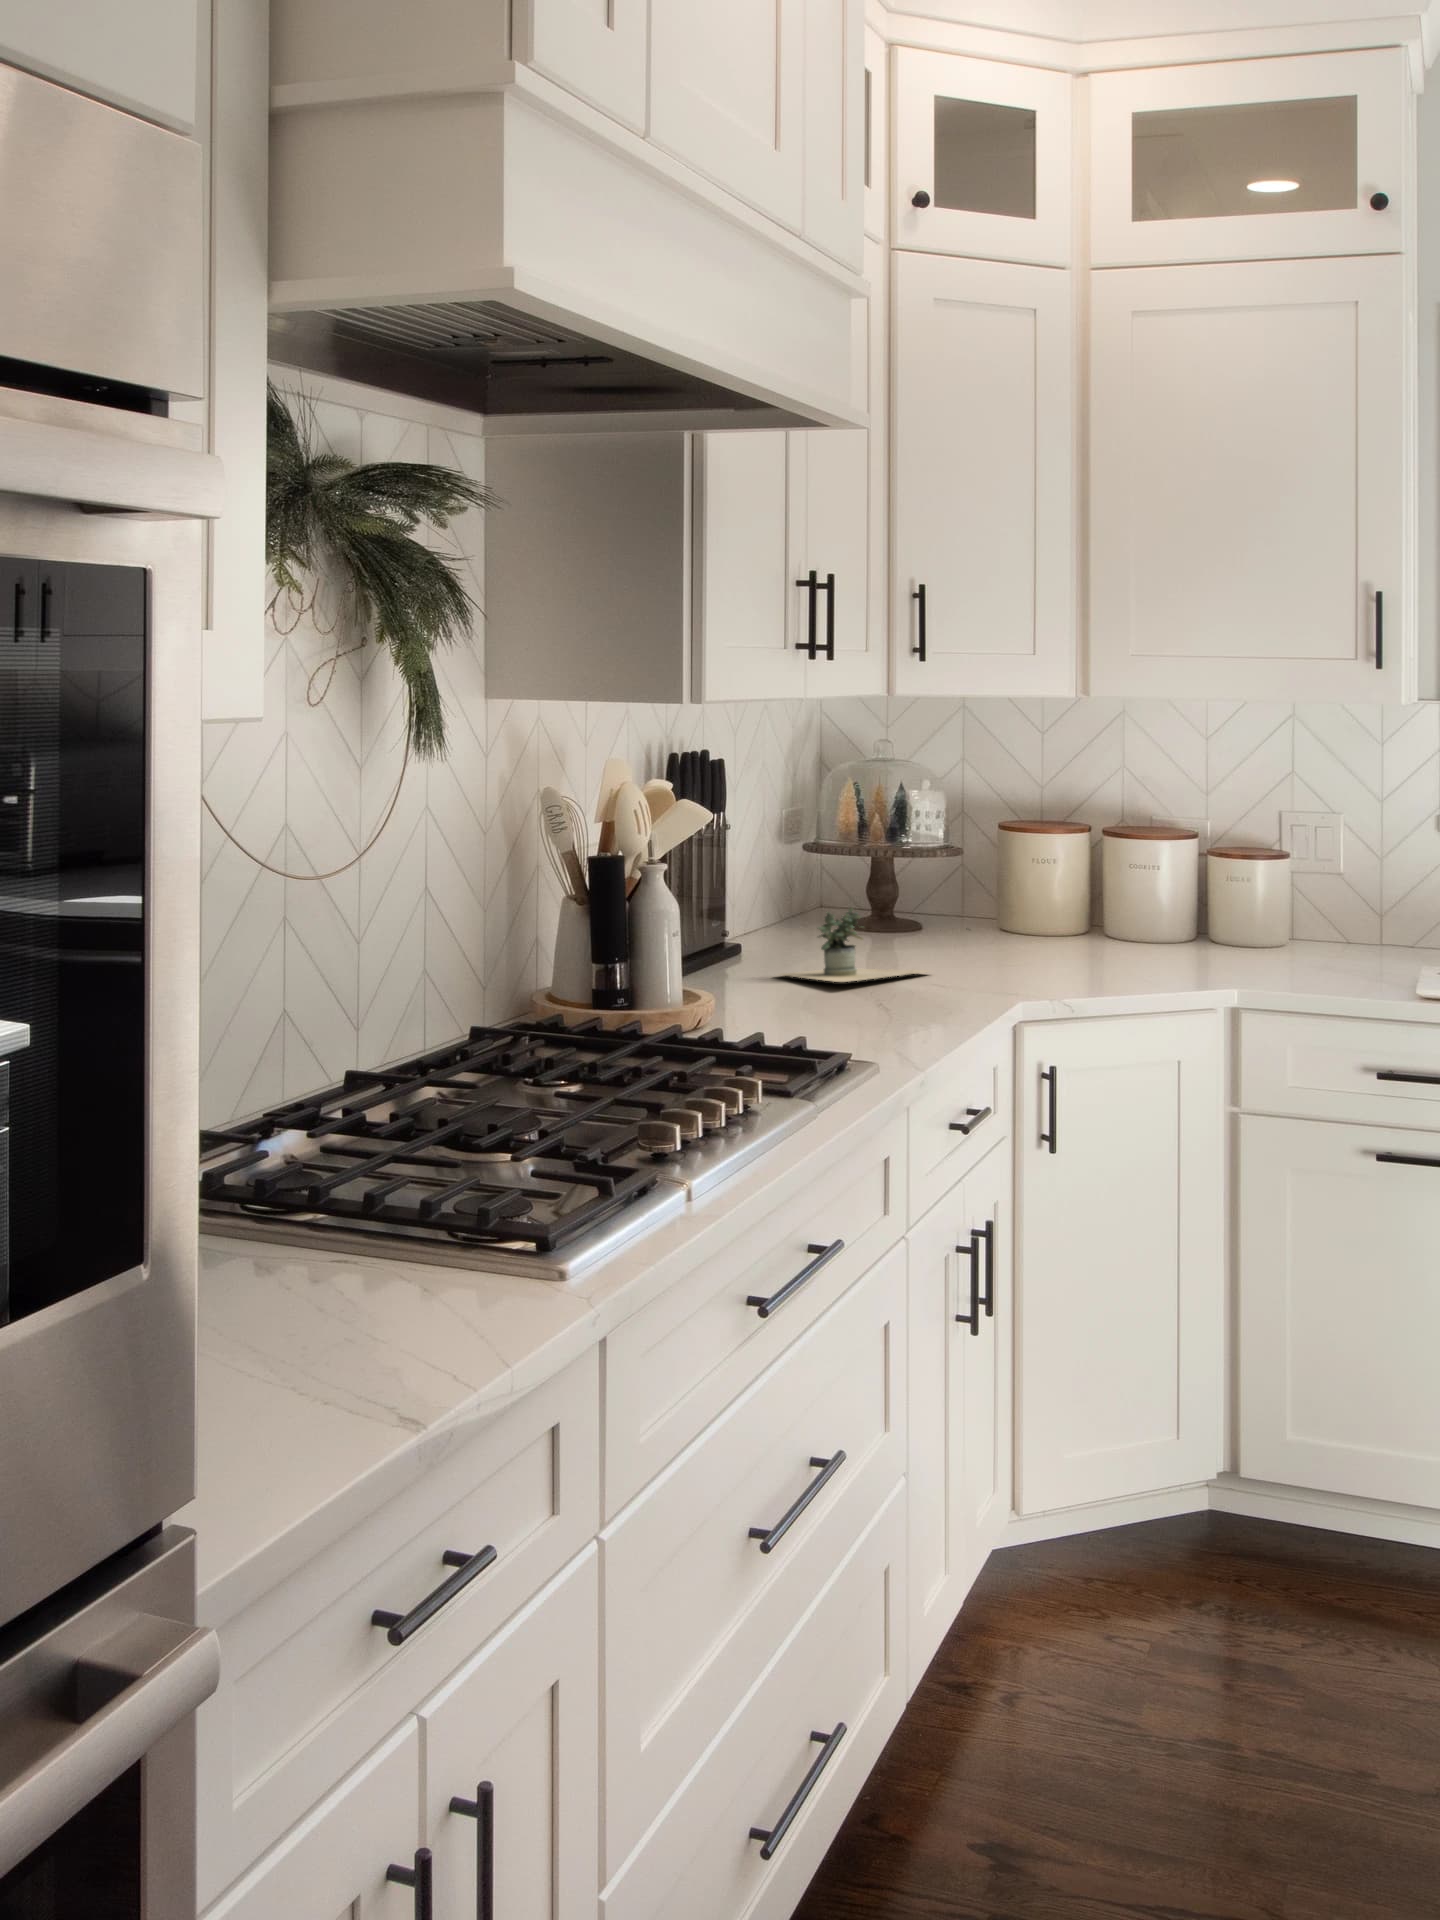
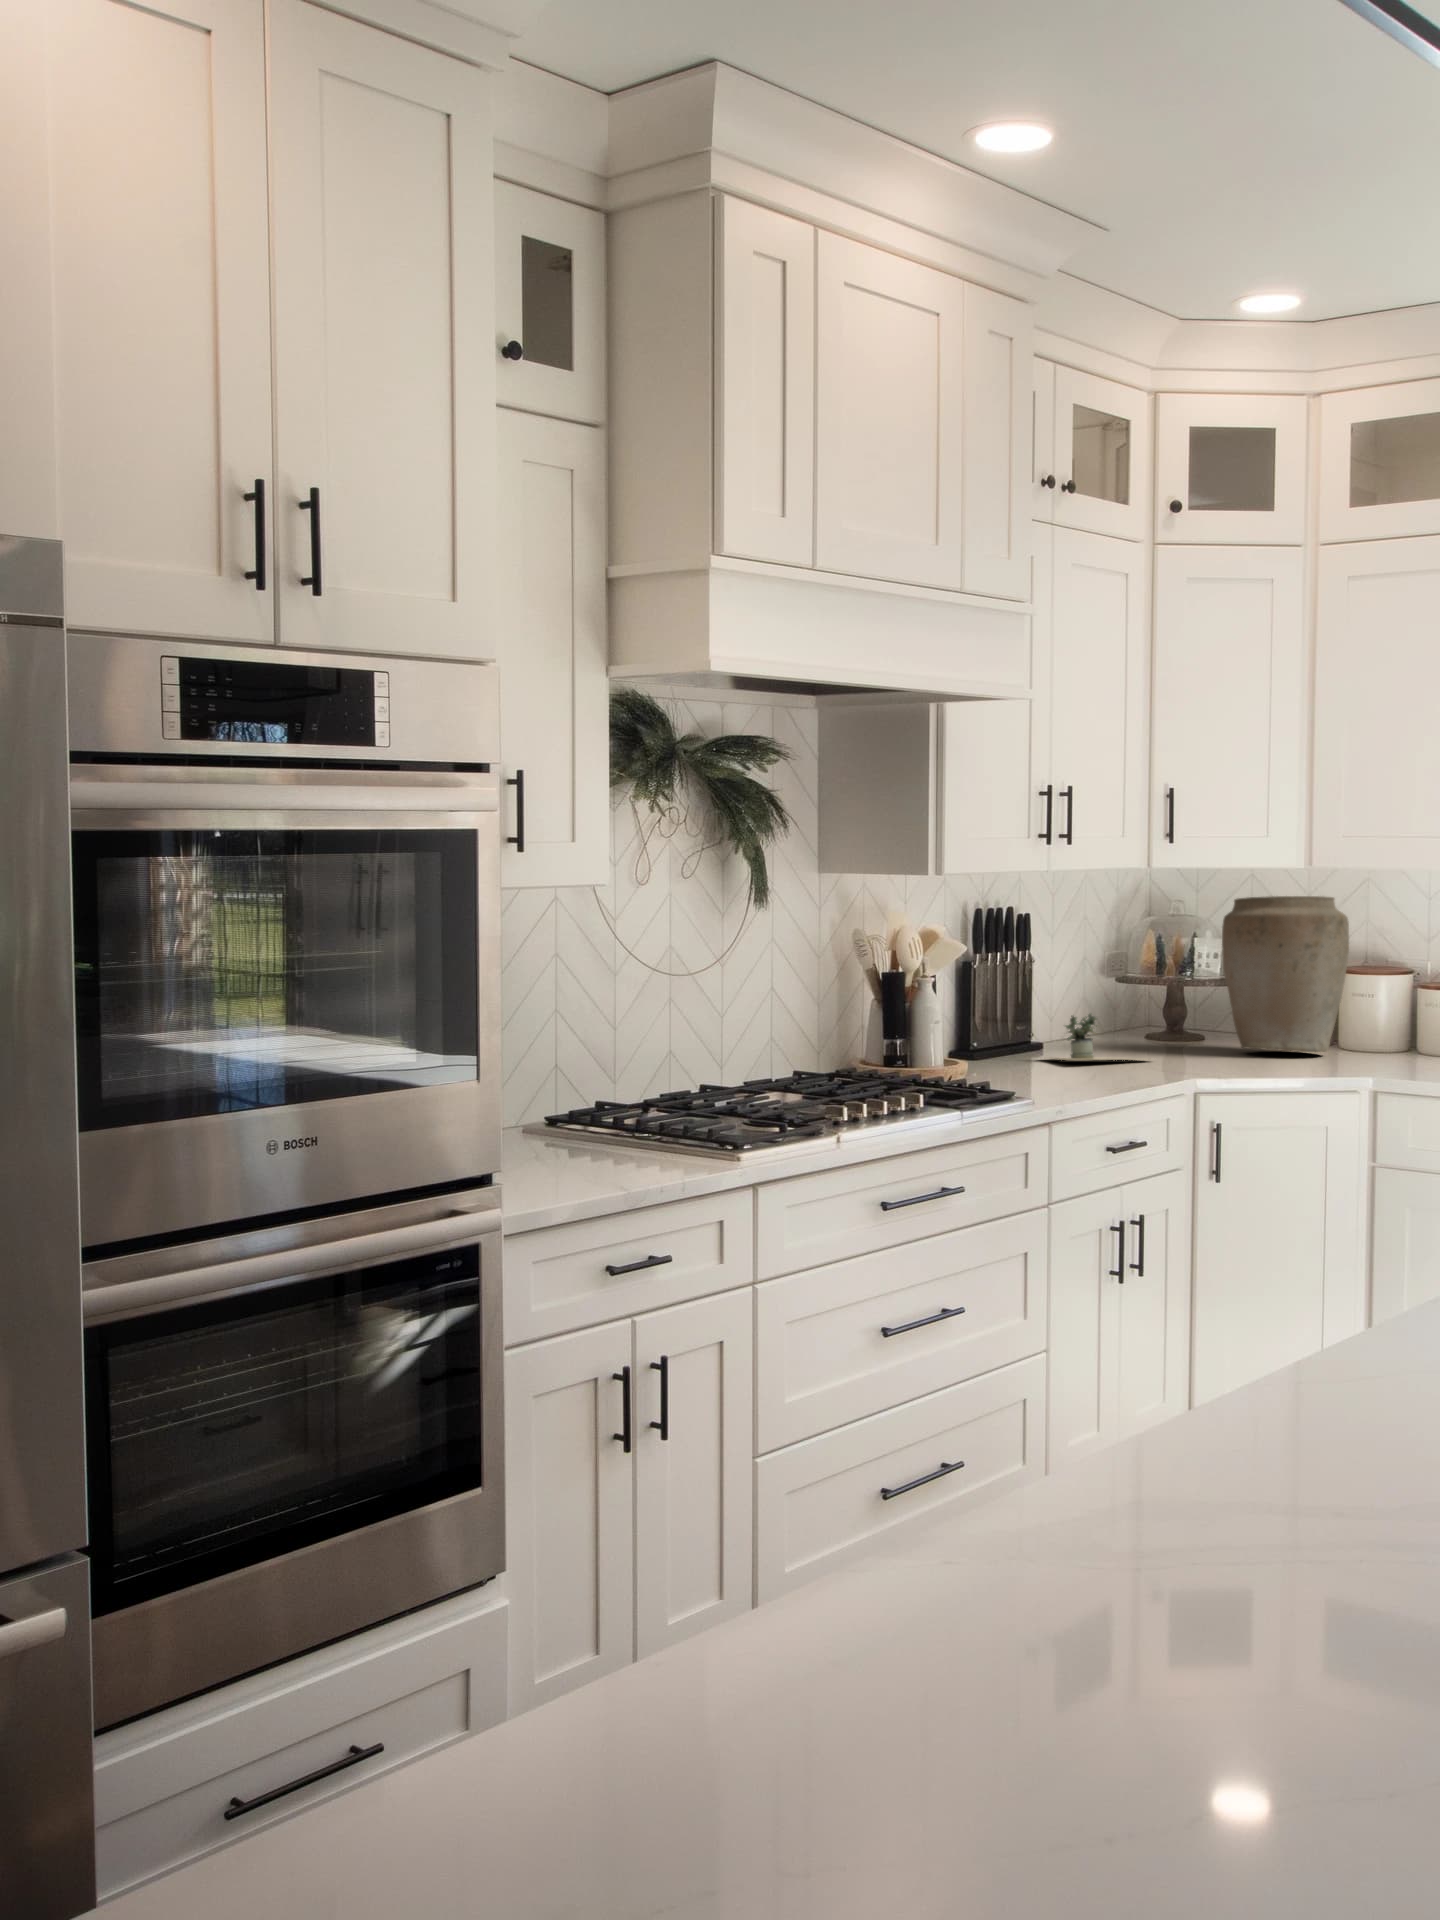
vase: none [988,737,1157,950] -> present [1222,896,1349,1052]

